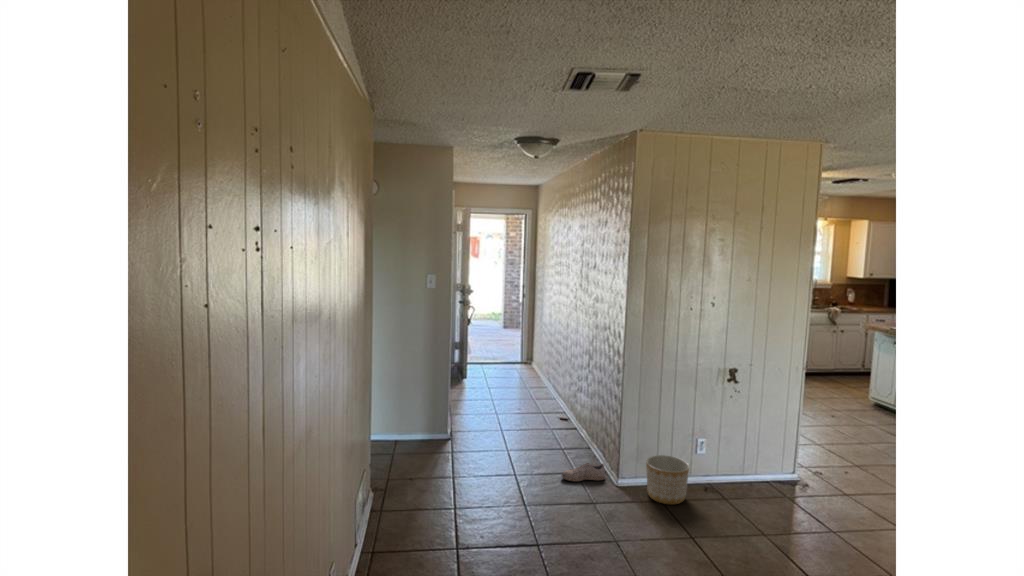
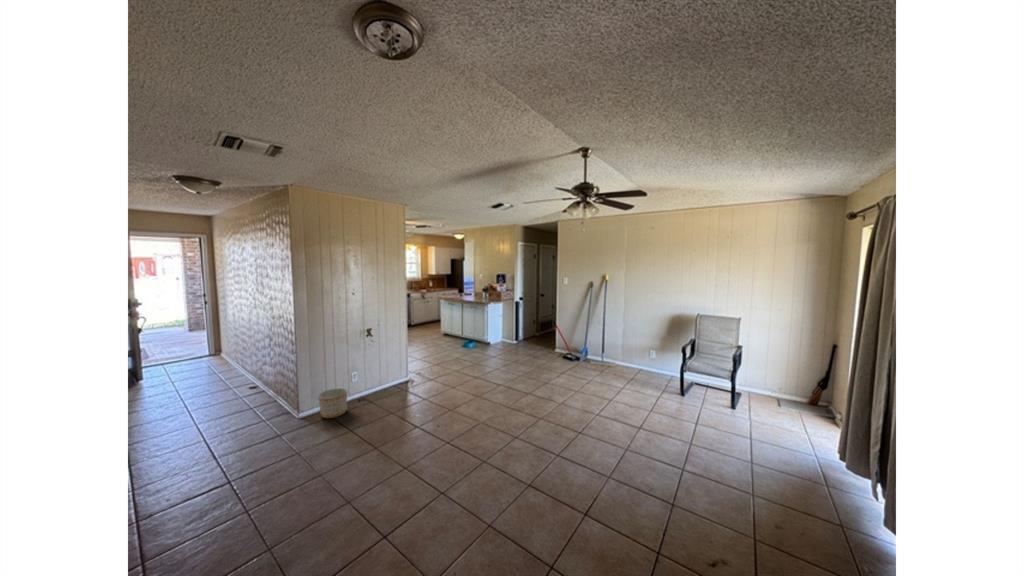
shoe: present [561,463,605,482] -> none [250,408,289,428]

